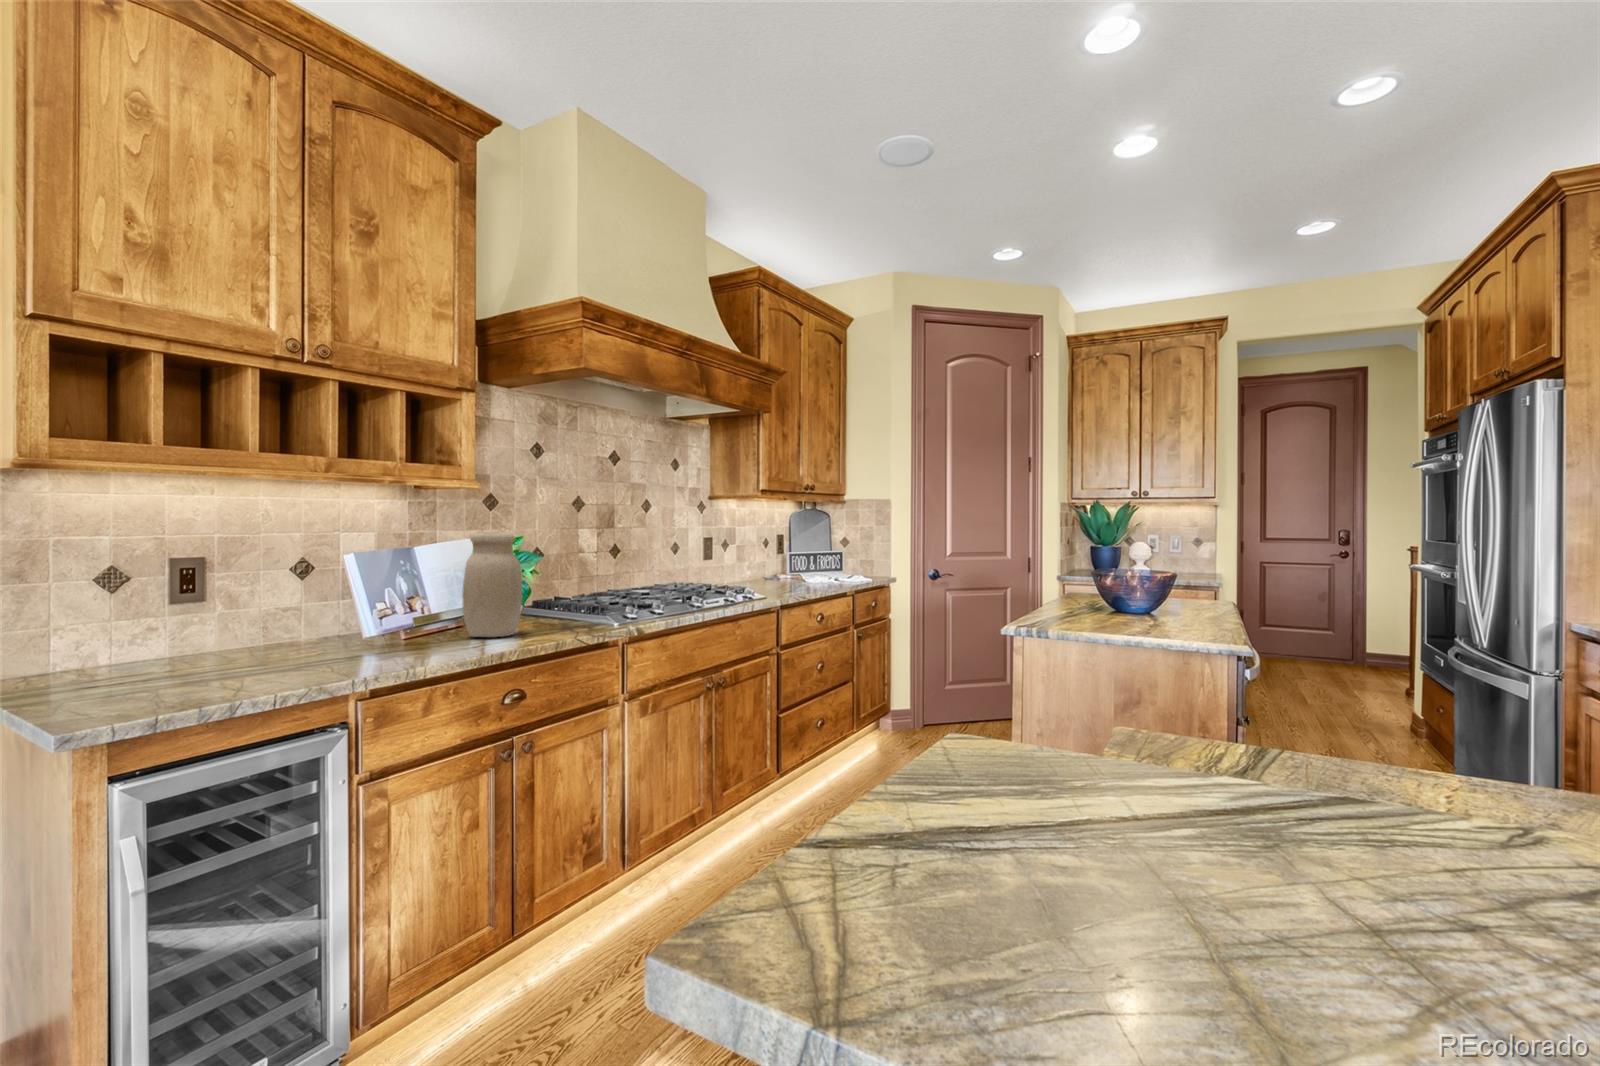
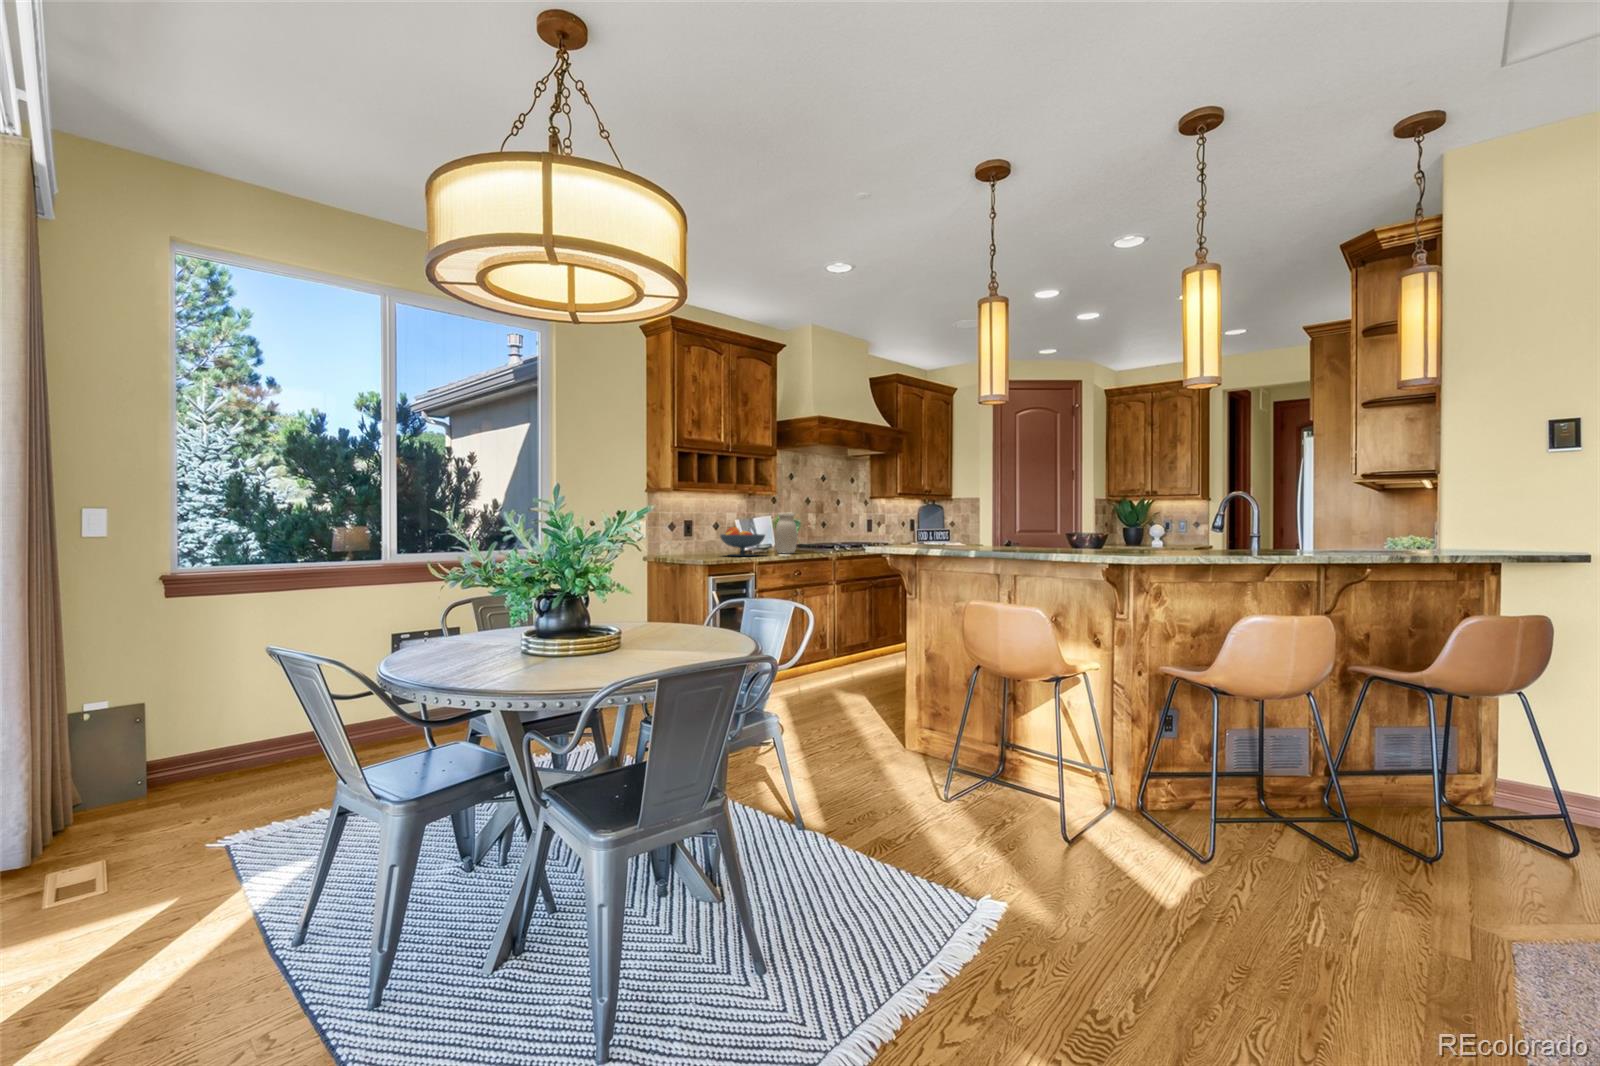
fruit bowl: none [264,575,417,664] -> present [720,527,765,556]

